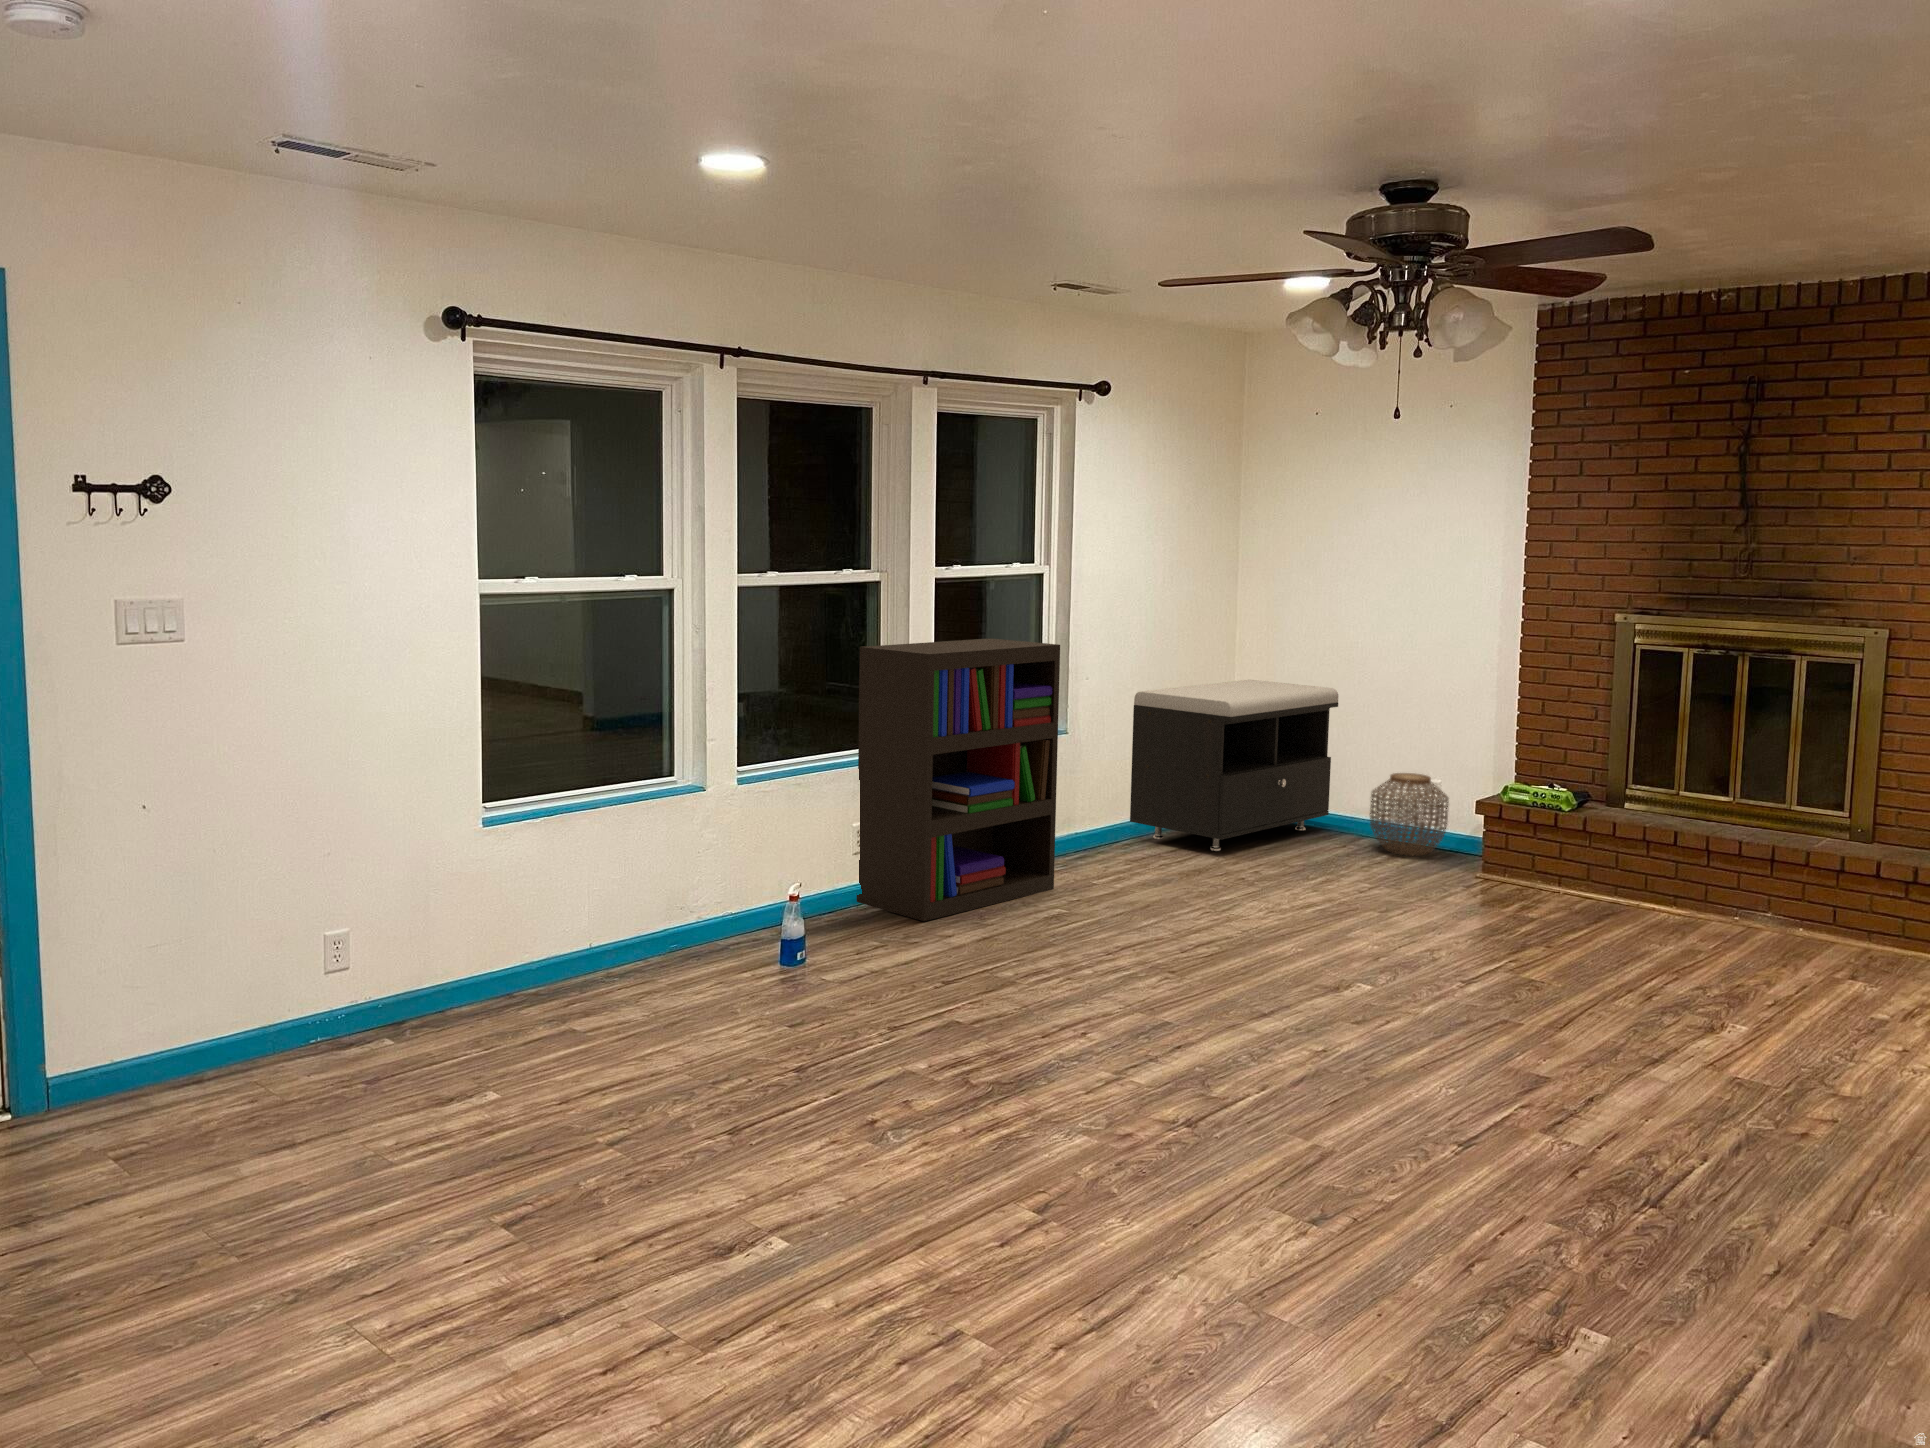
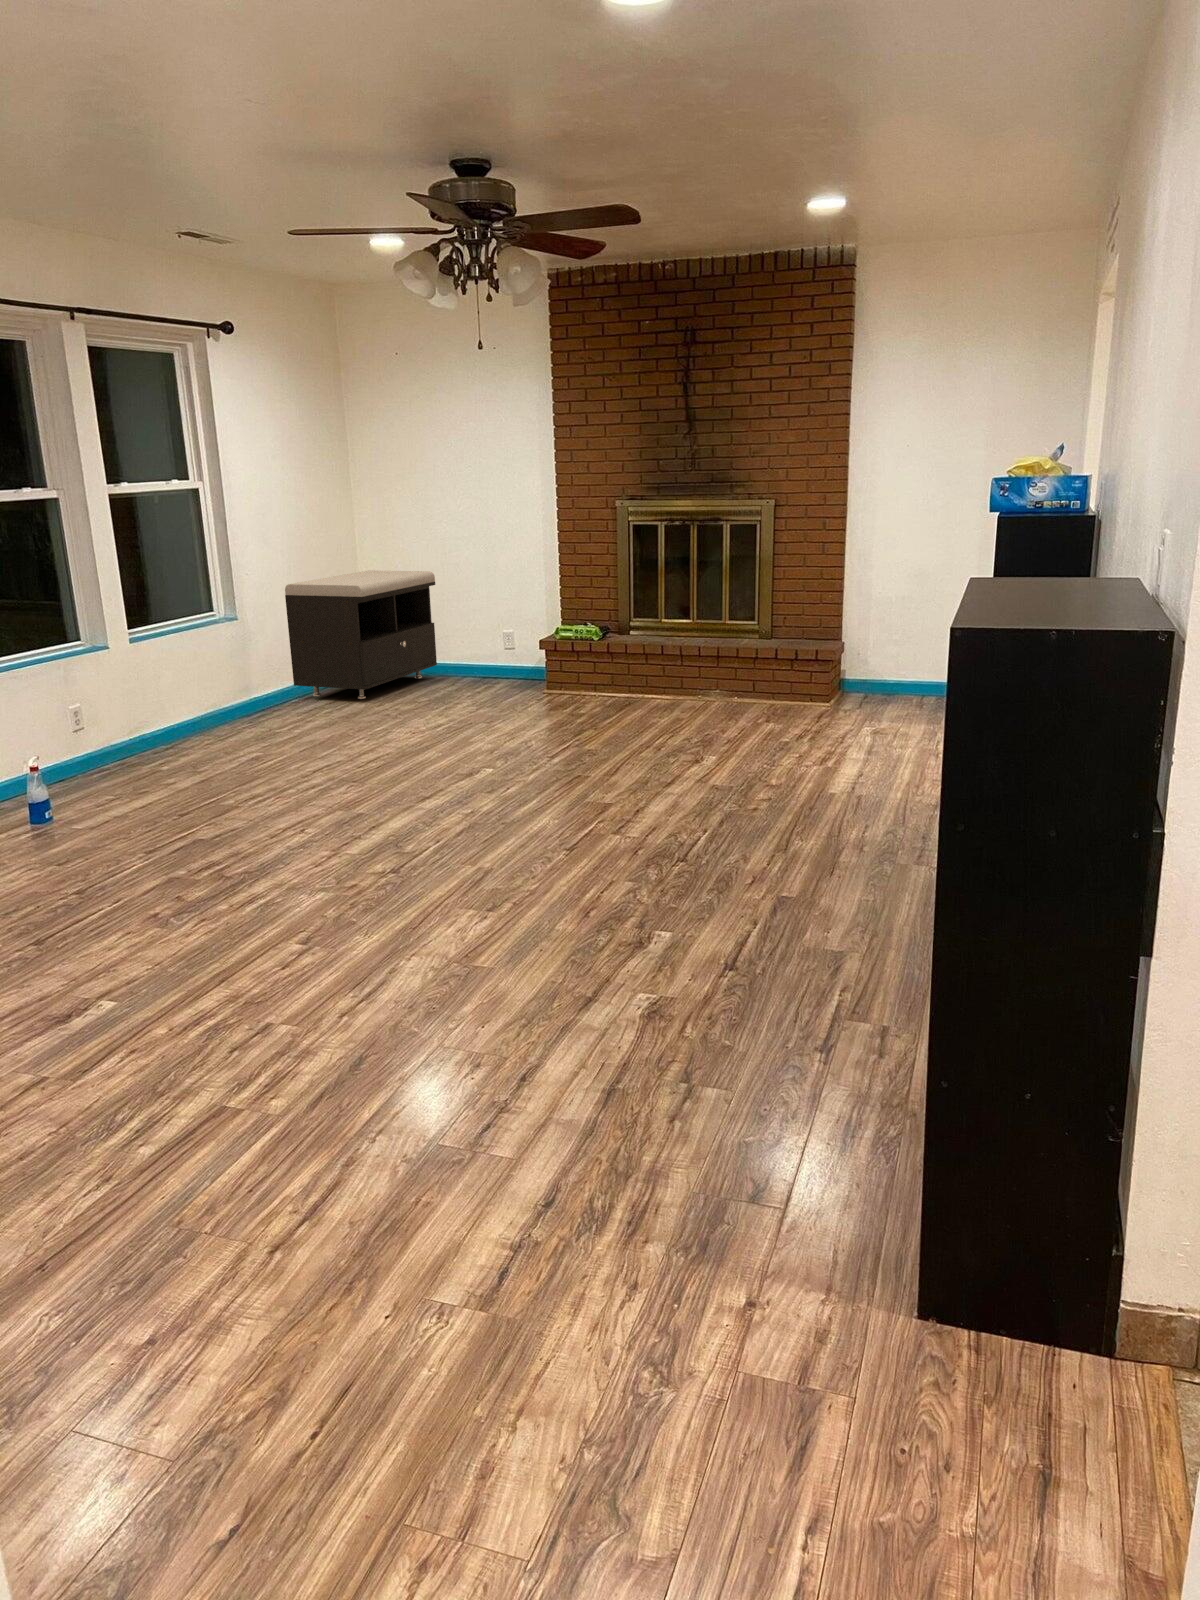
bookshelf: present [857,638,1060,921] -> none [55,547,247,775]
woven basket: present [1370,773,1449,856] -> none [466,627,519,686]

